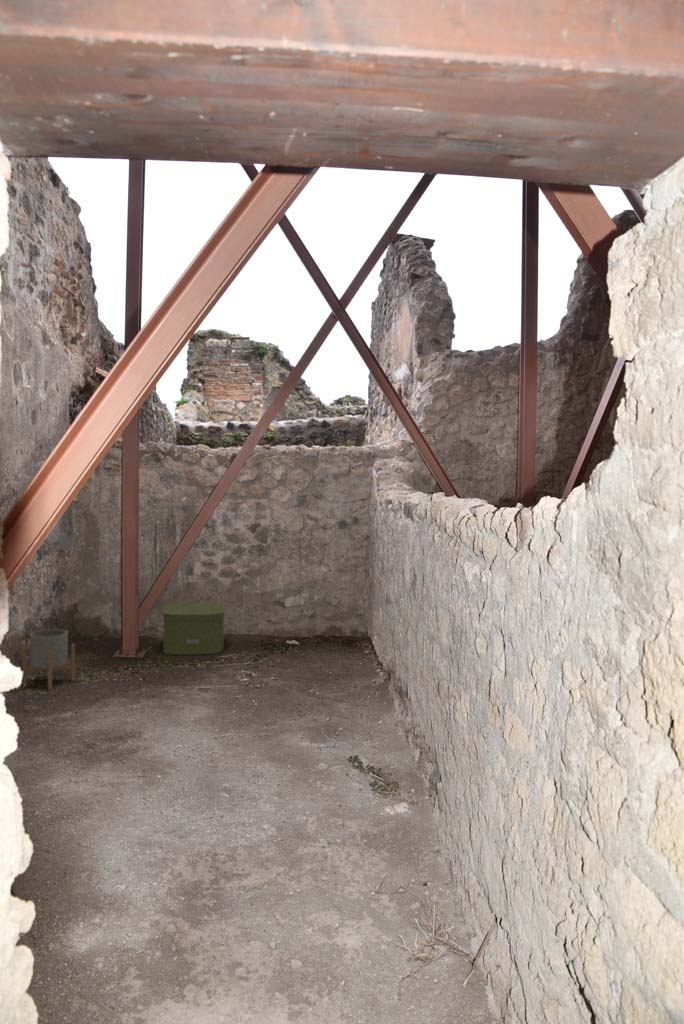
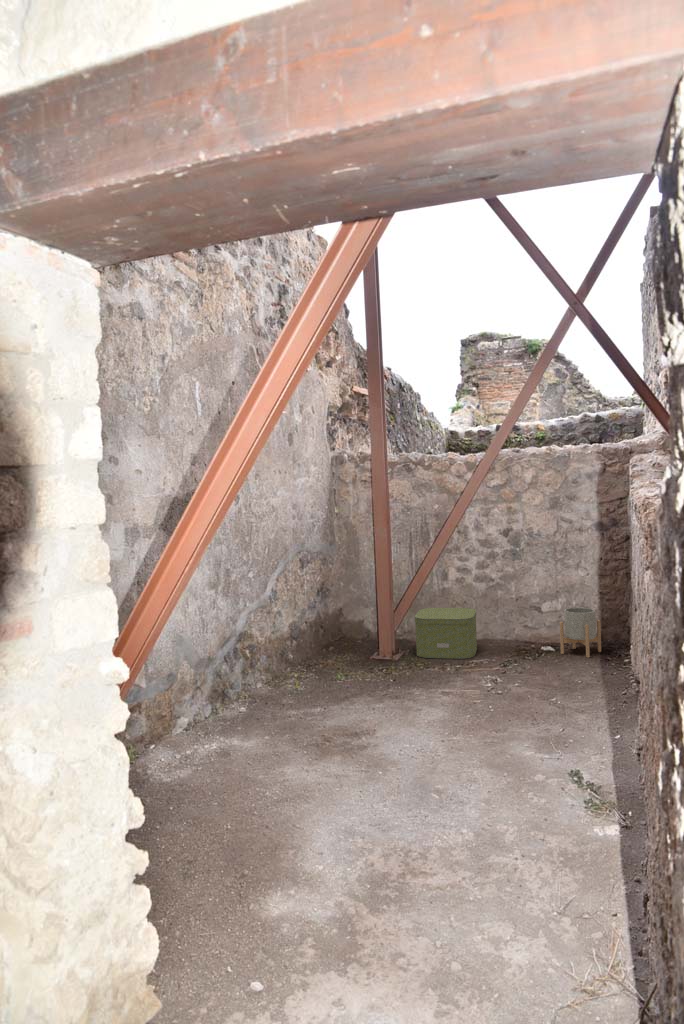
planter: present [23,629,75,690] -> present [560,608,601,658]

